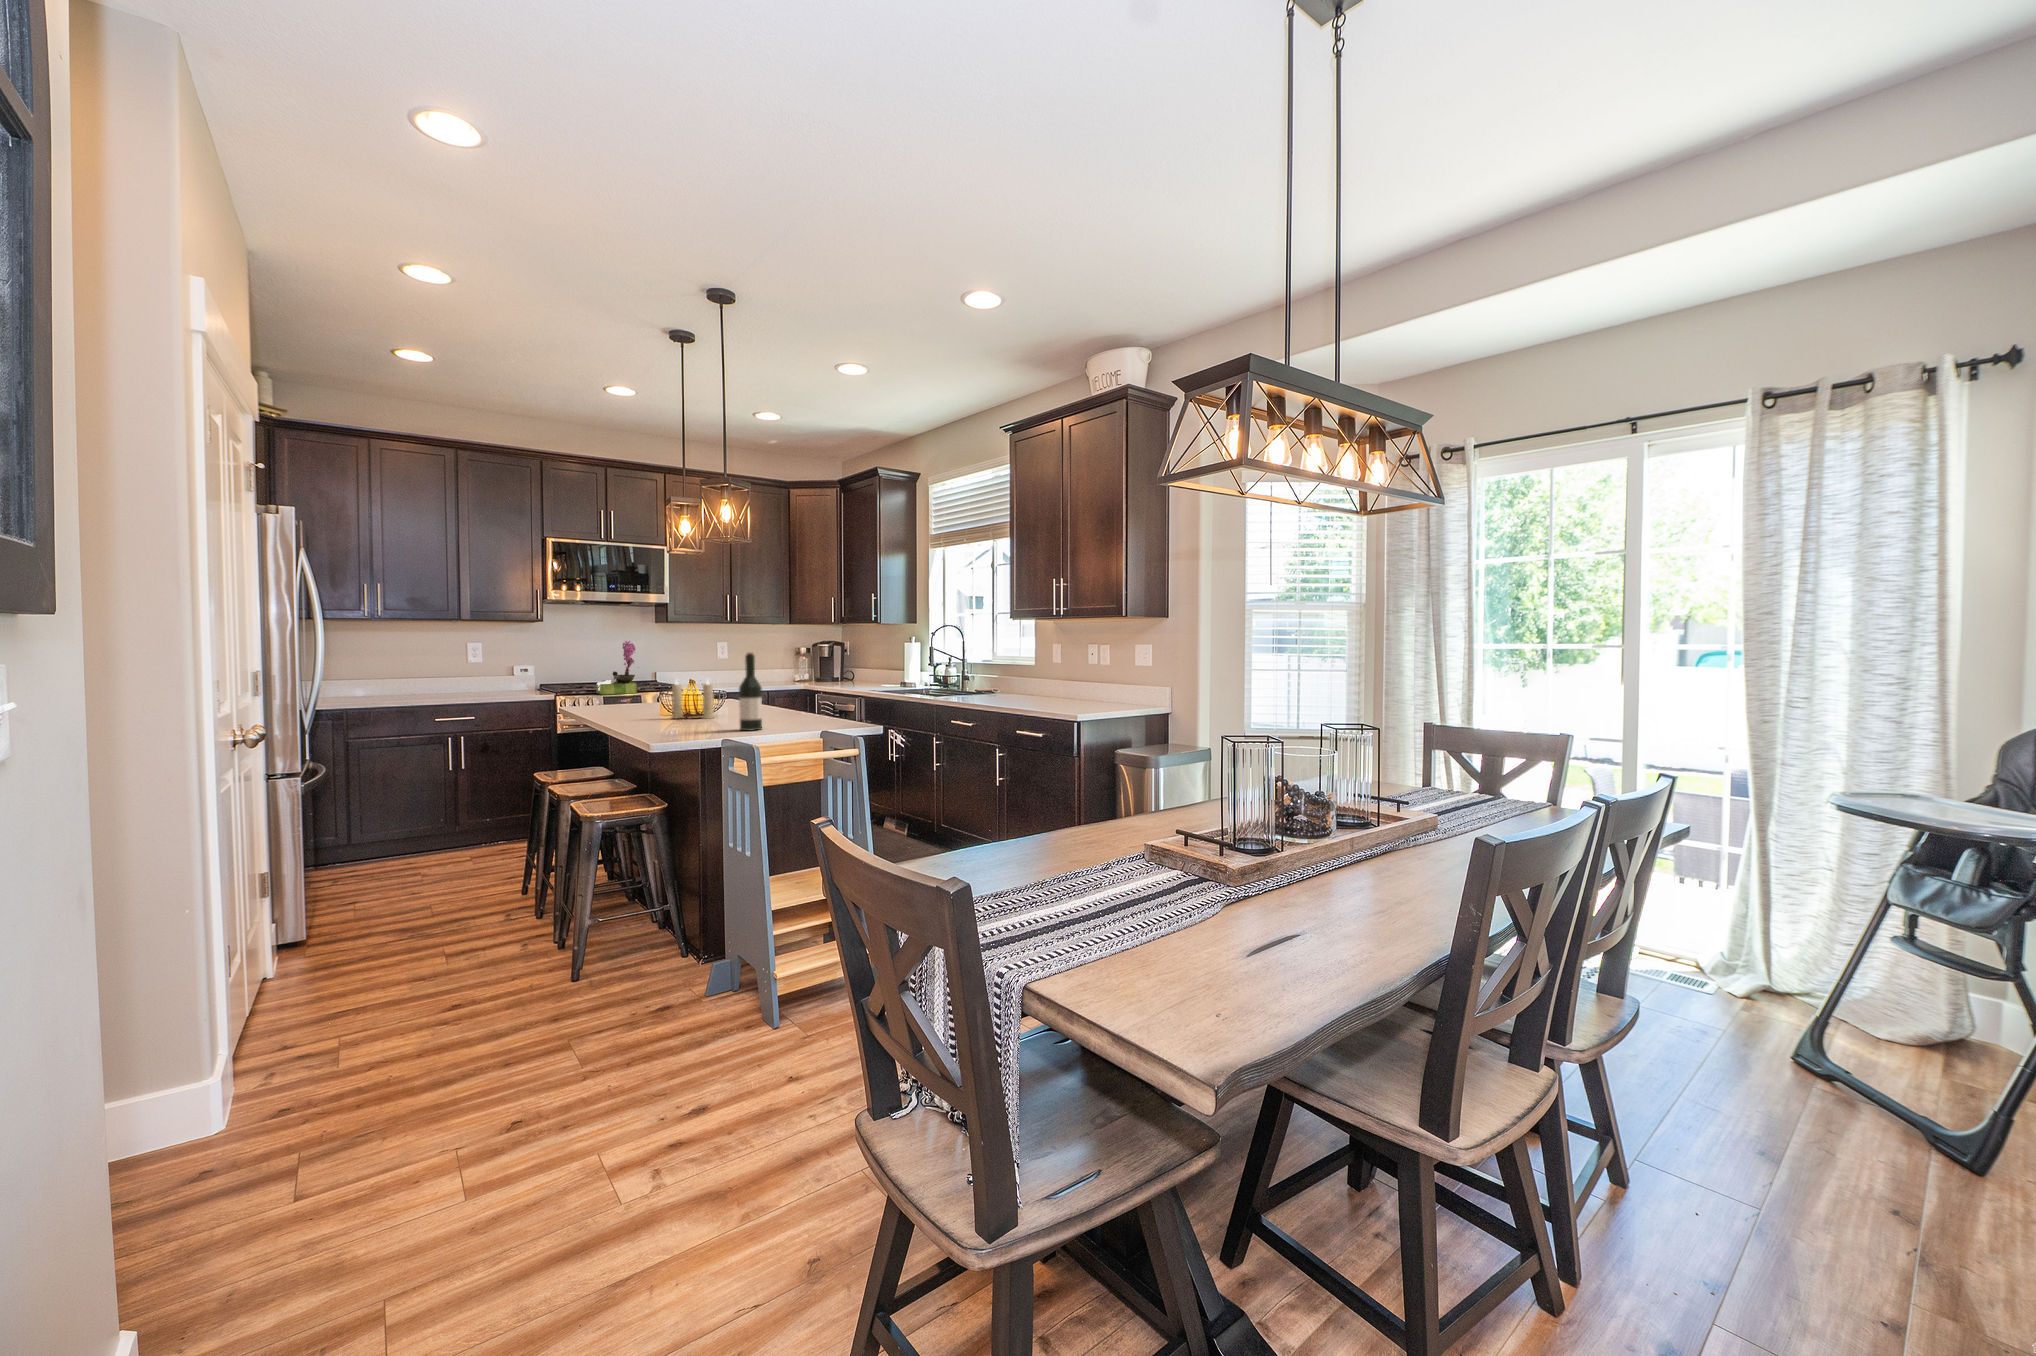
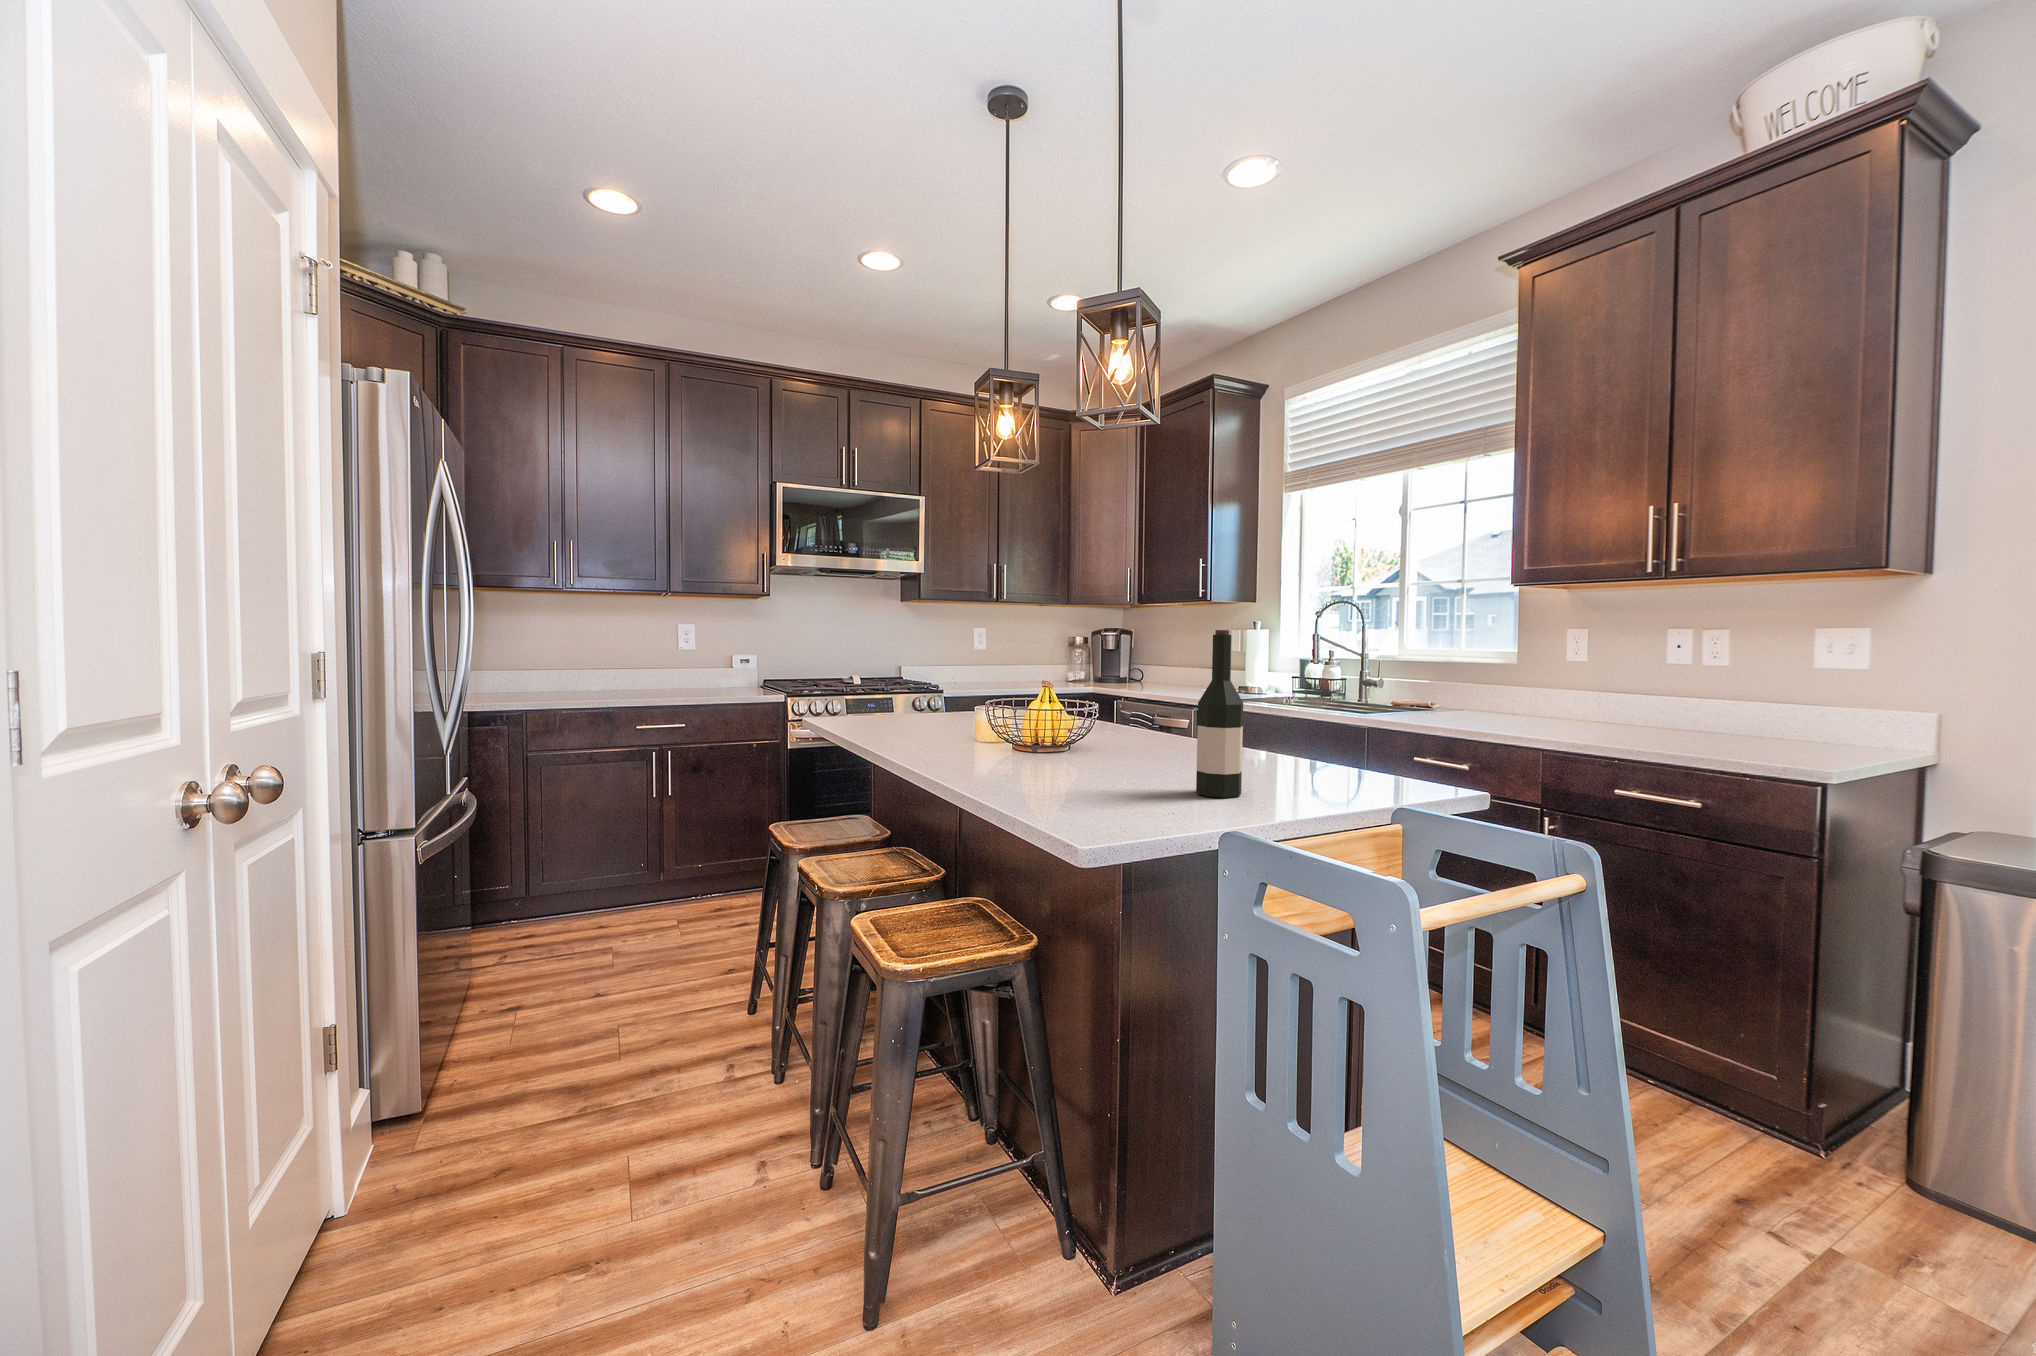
flower arrangement: present [596,641,637,695] -> none [834,621,889,695]
candle: present [672,680,714,719] -> none [1001,676,1078,753]

